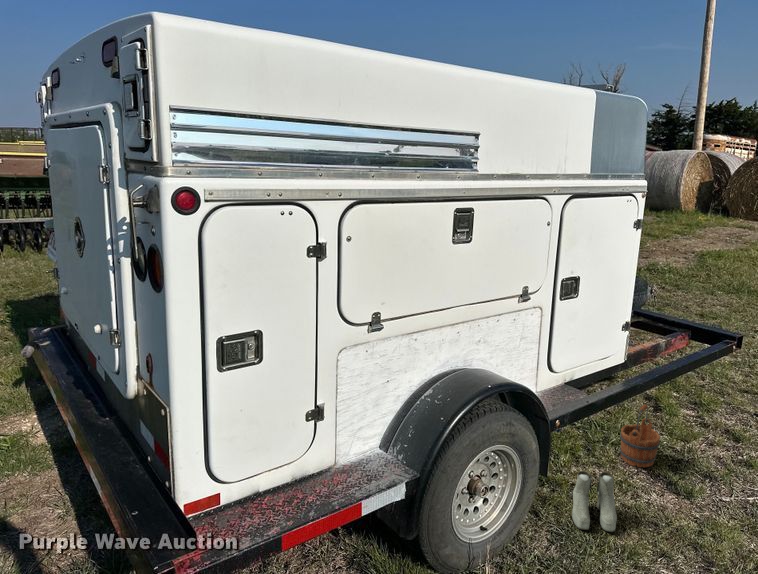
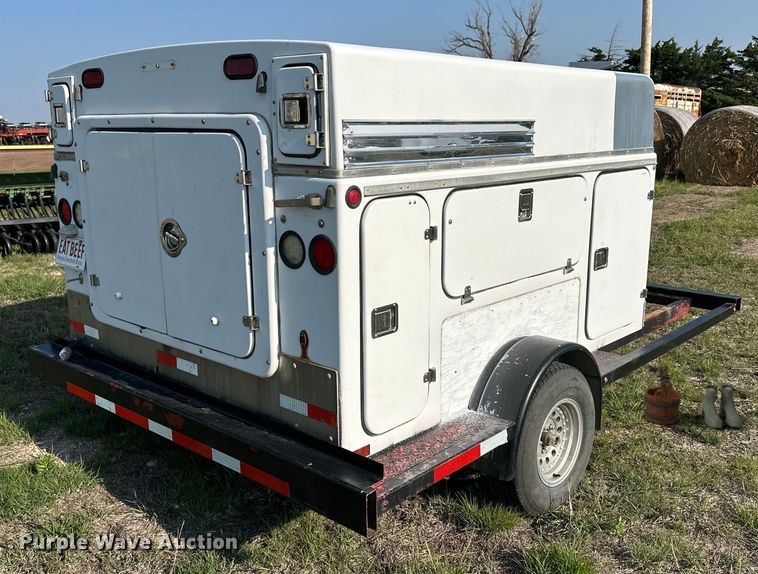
boots: present [572,471,617,532] -> present [701,385,741,429]

